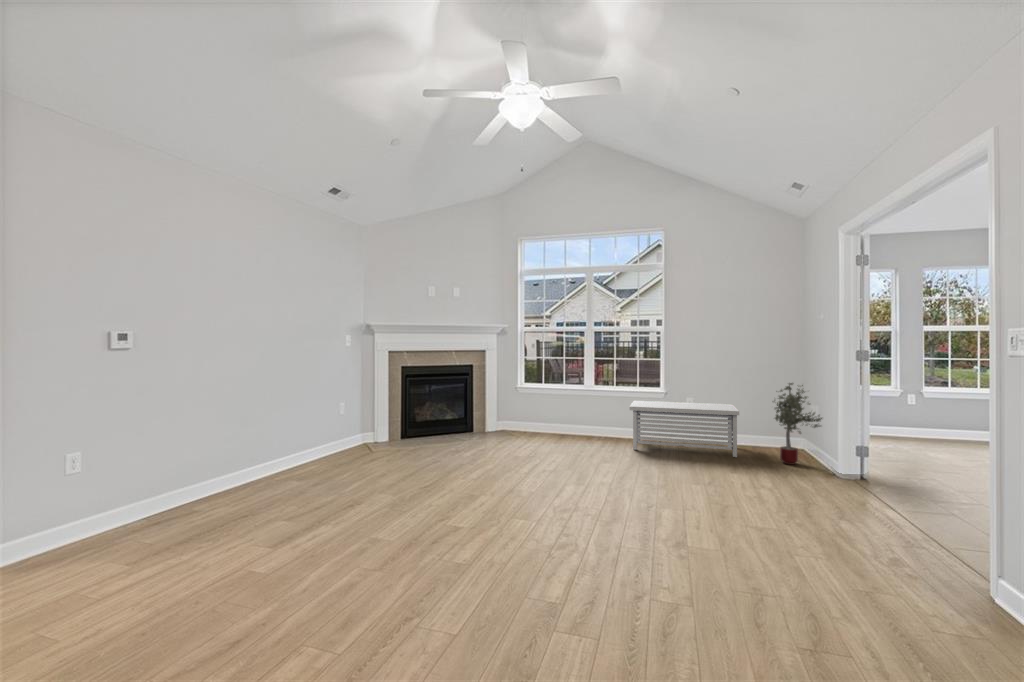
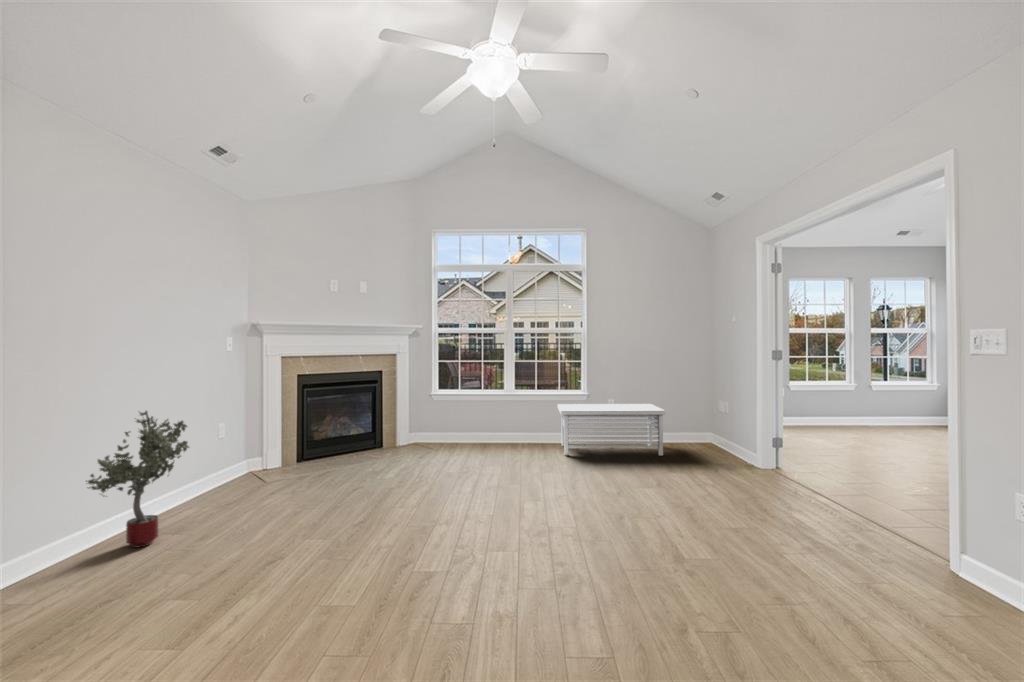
potted tree: present [775,383,822,465] -> present [86,411,189,548]

